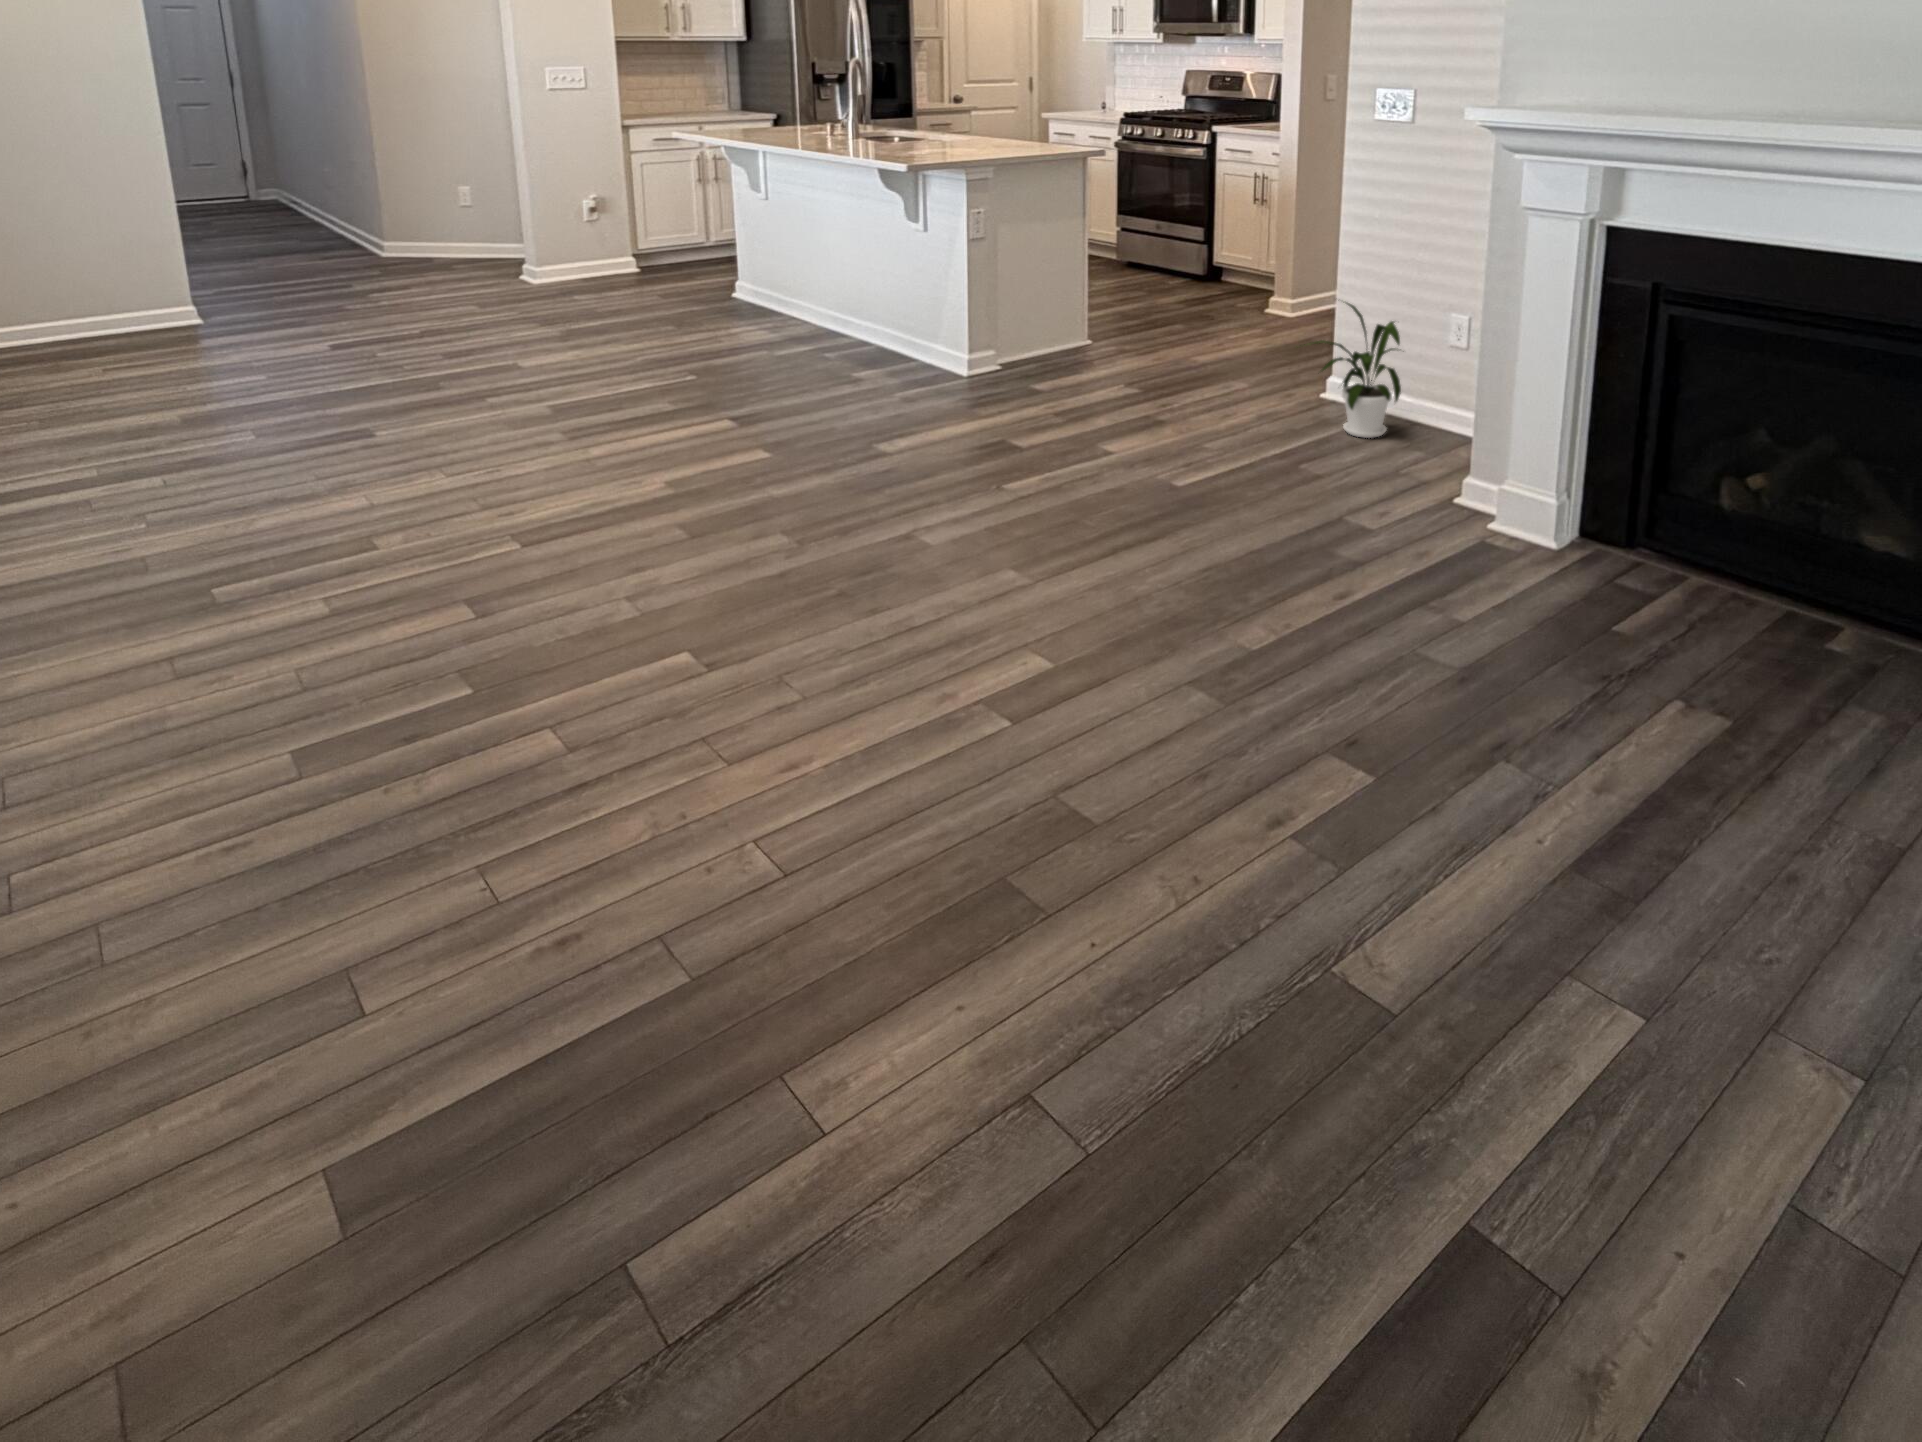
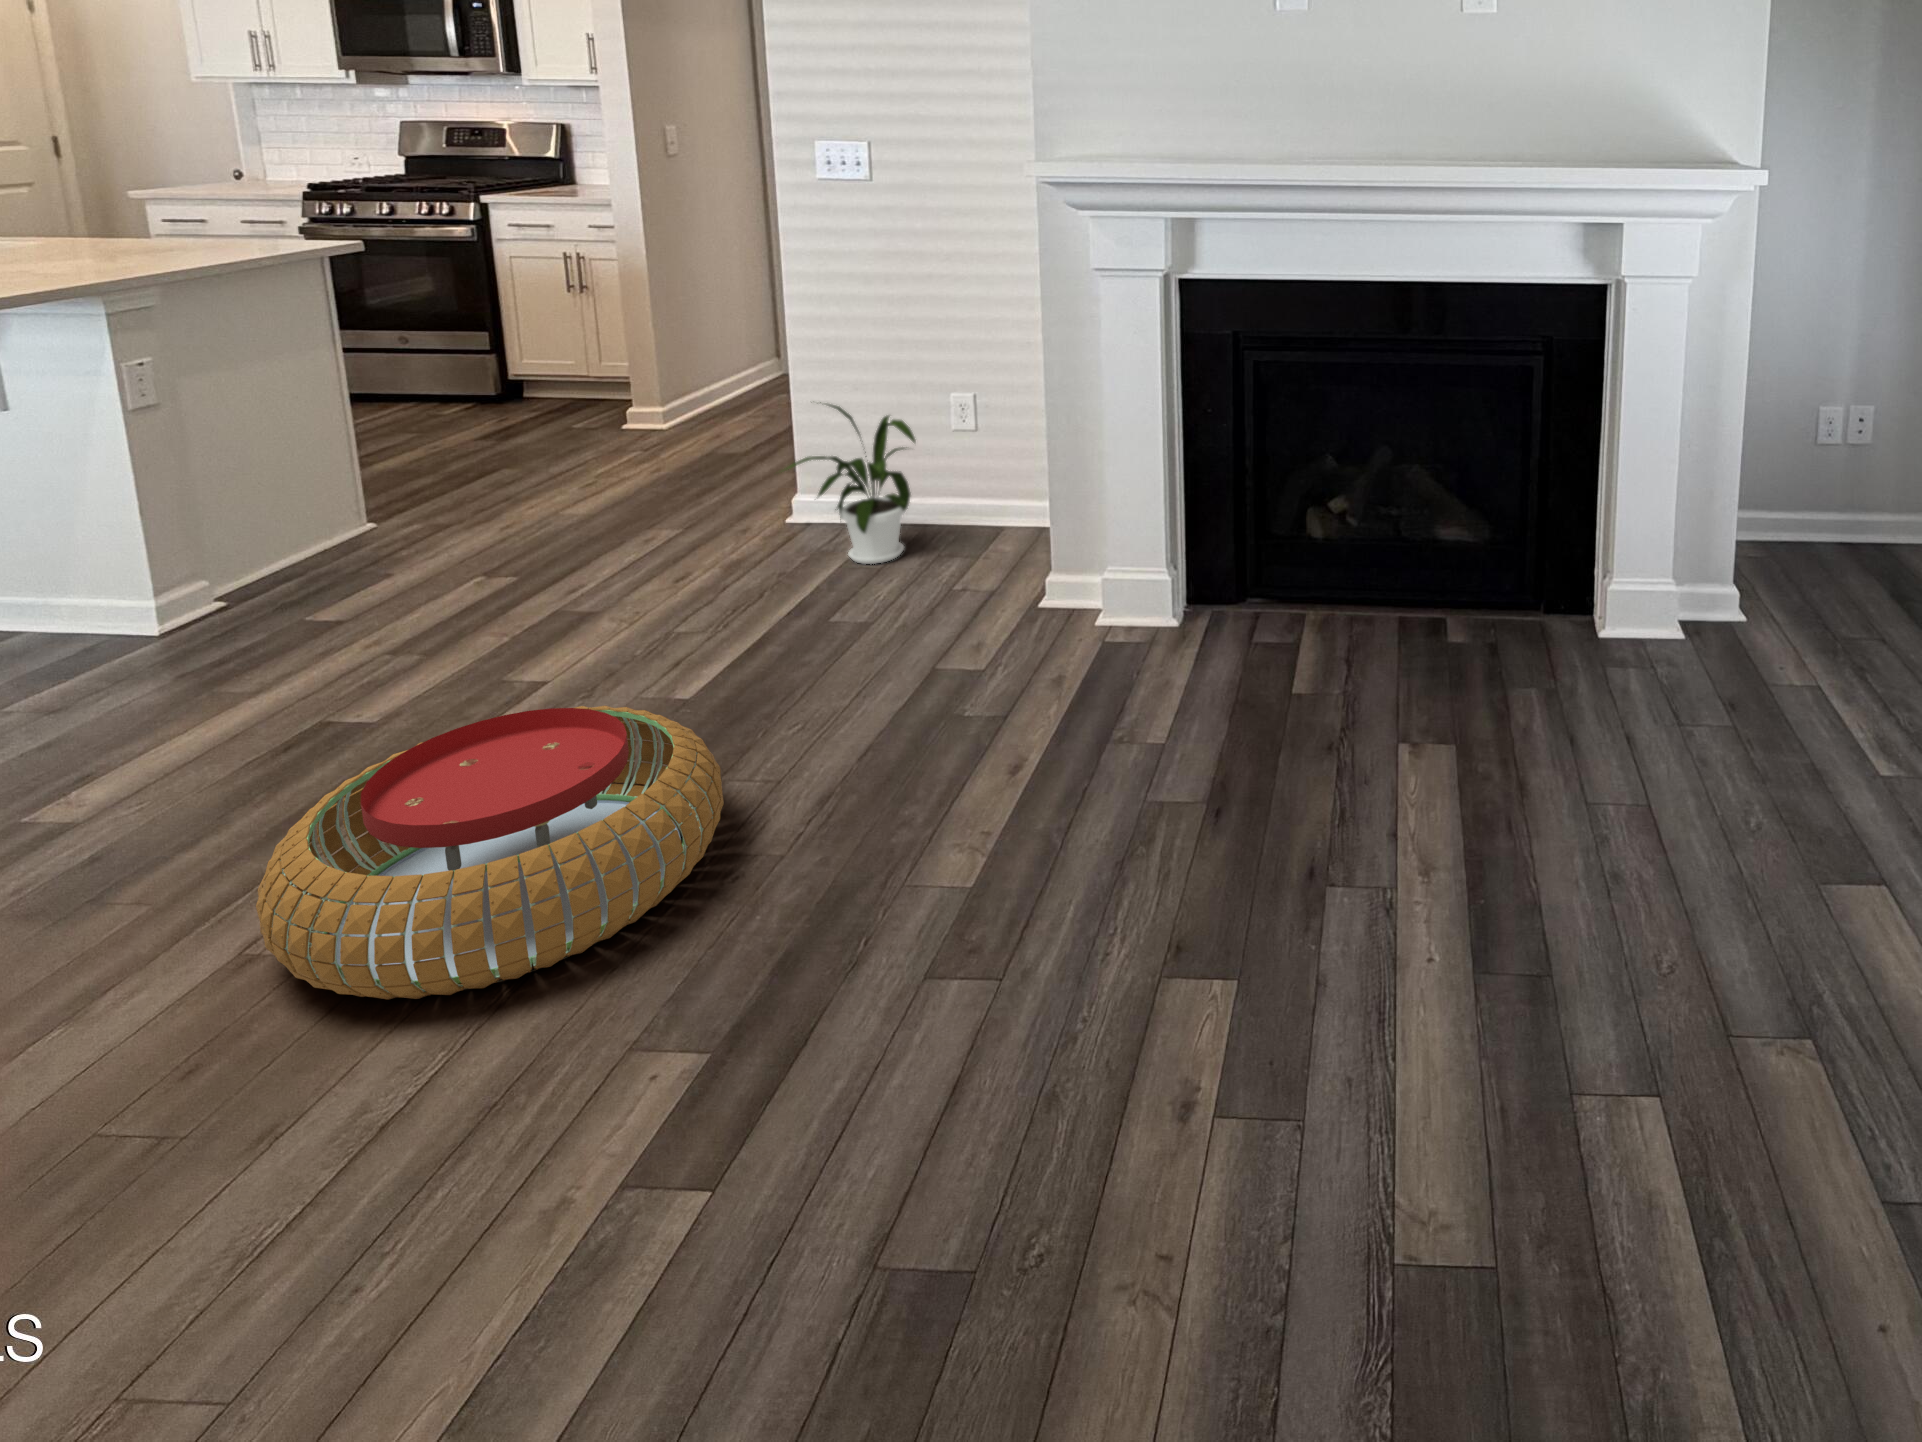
pouf: none [908,447,1151,596] -> present [256,706,724,1000]

